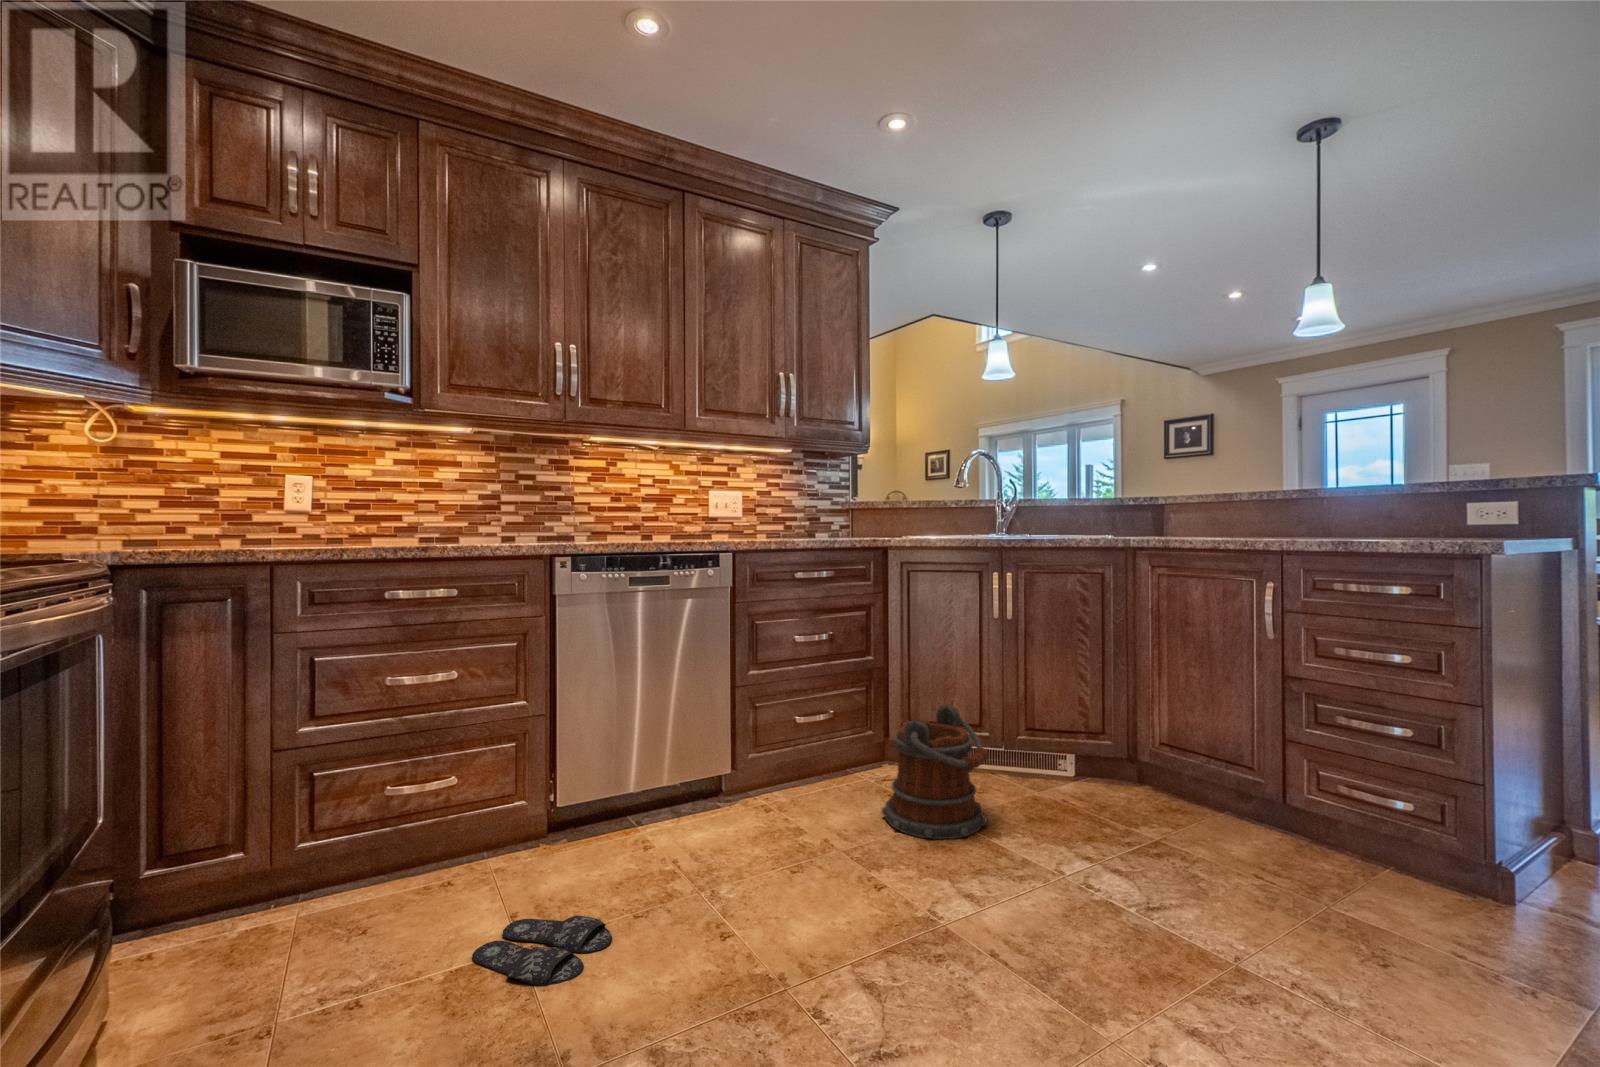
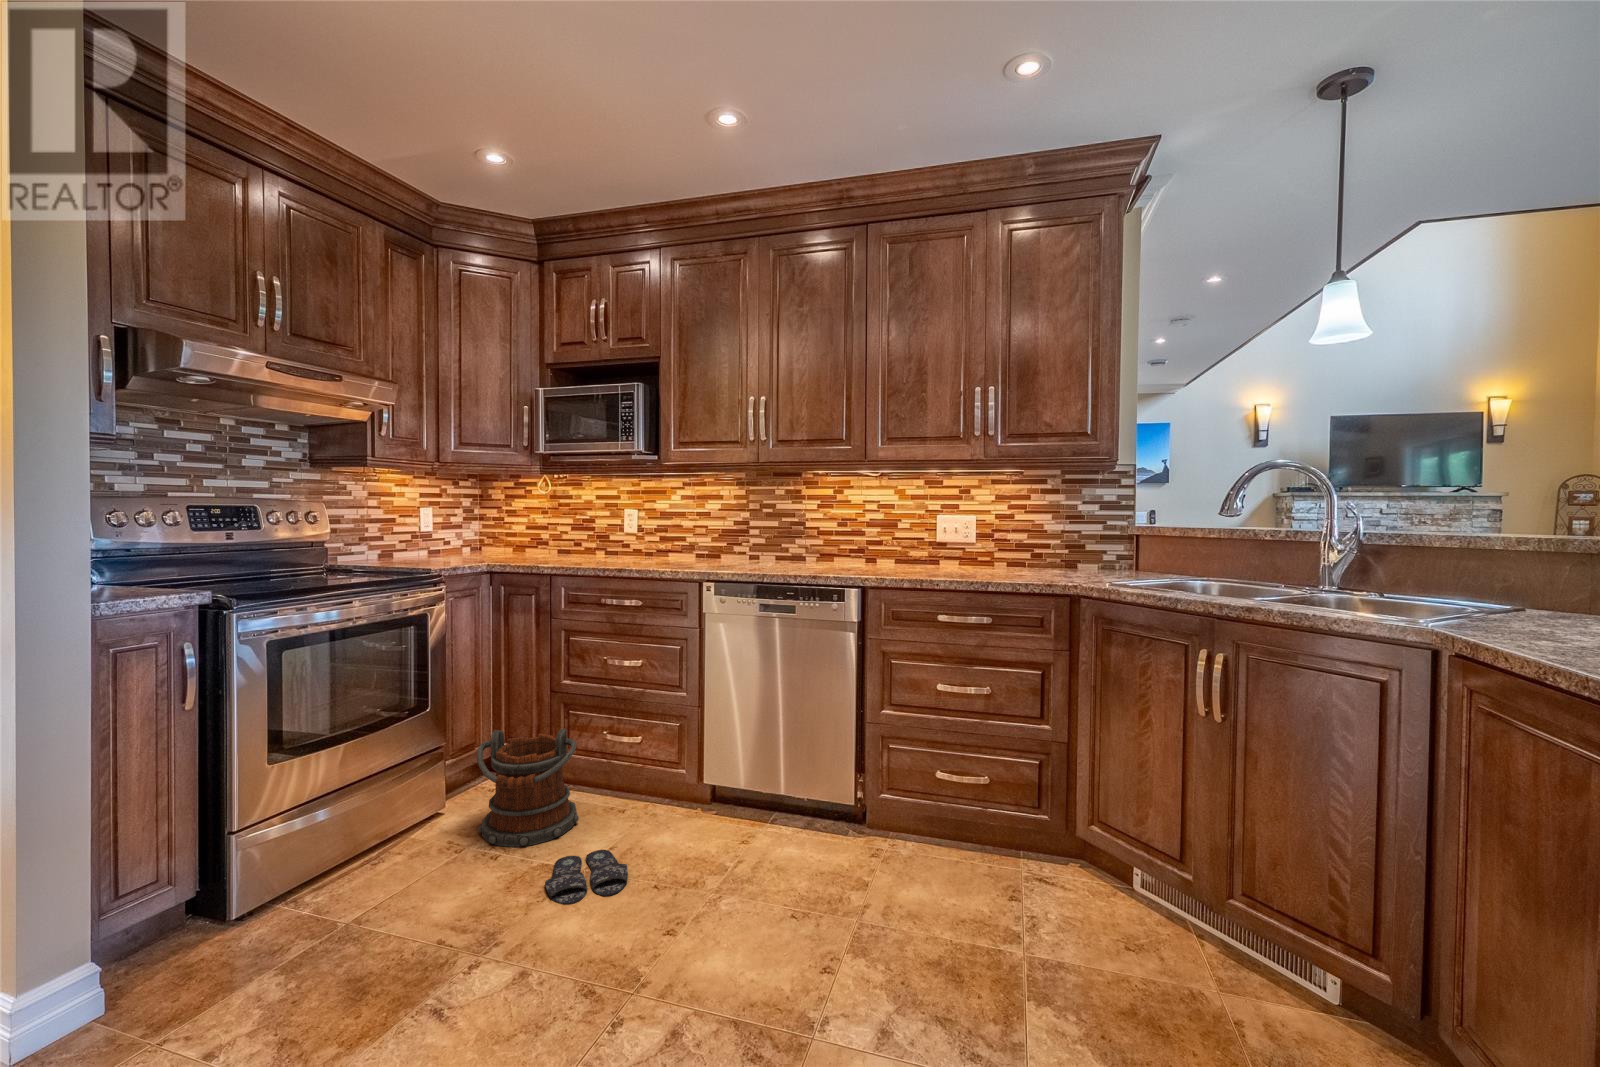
bucket: present [882,705,988,839] -> present [477,729,579,847]

